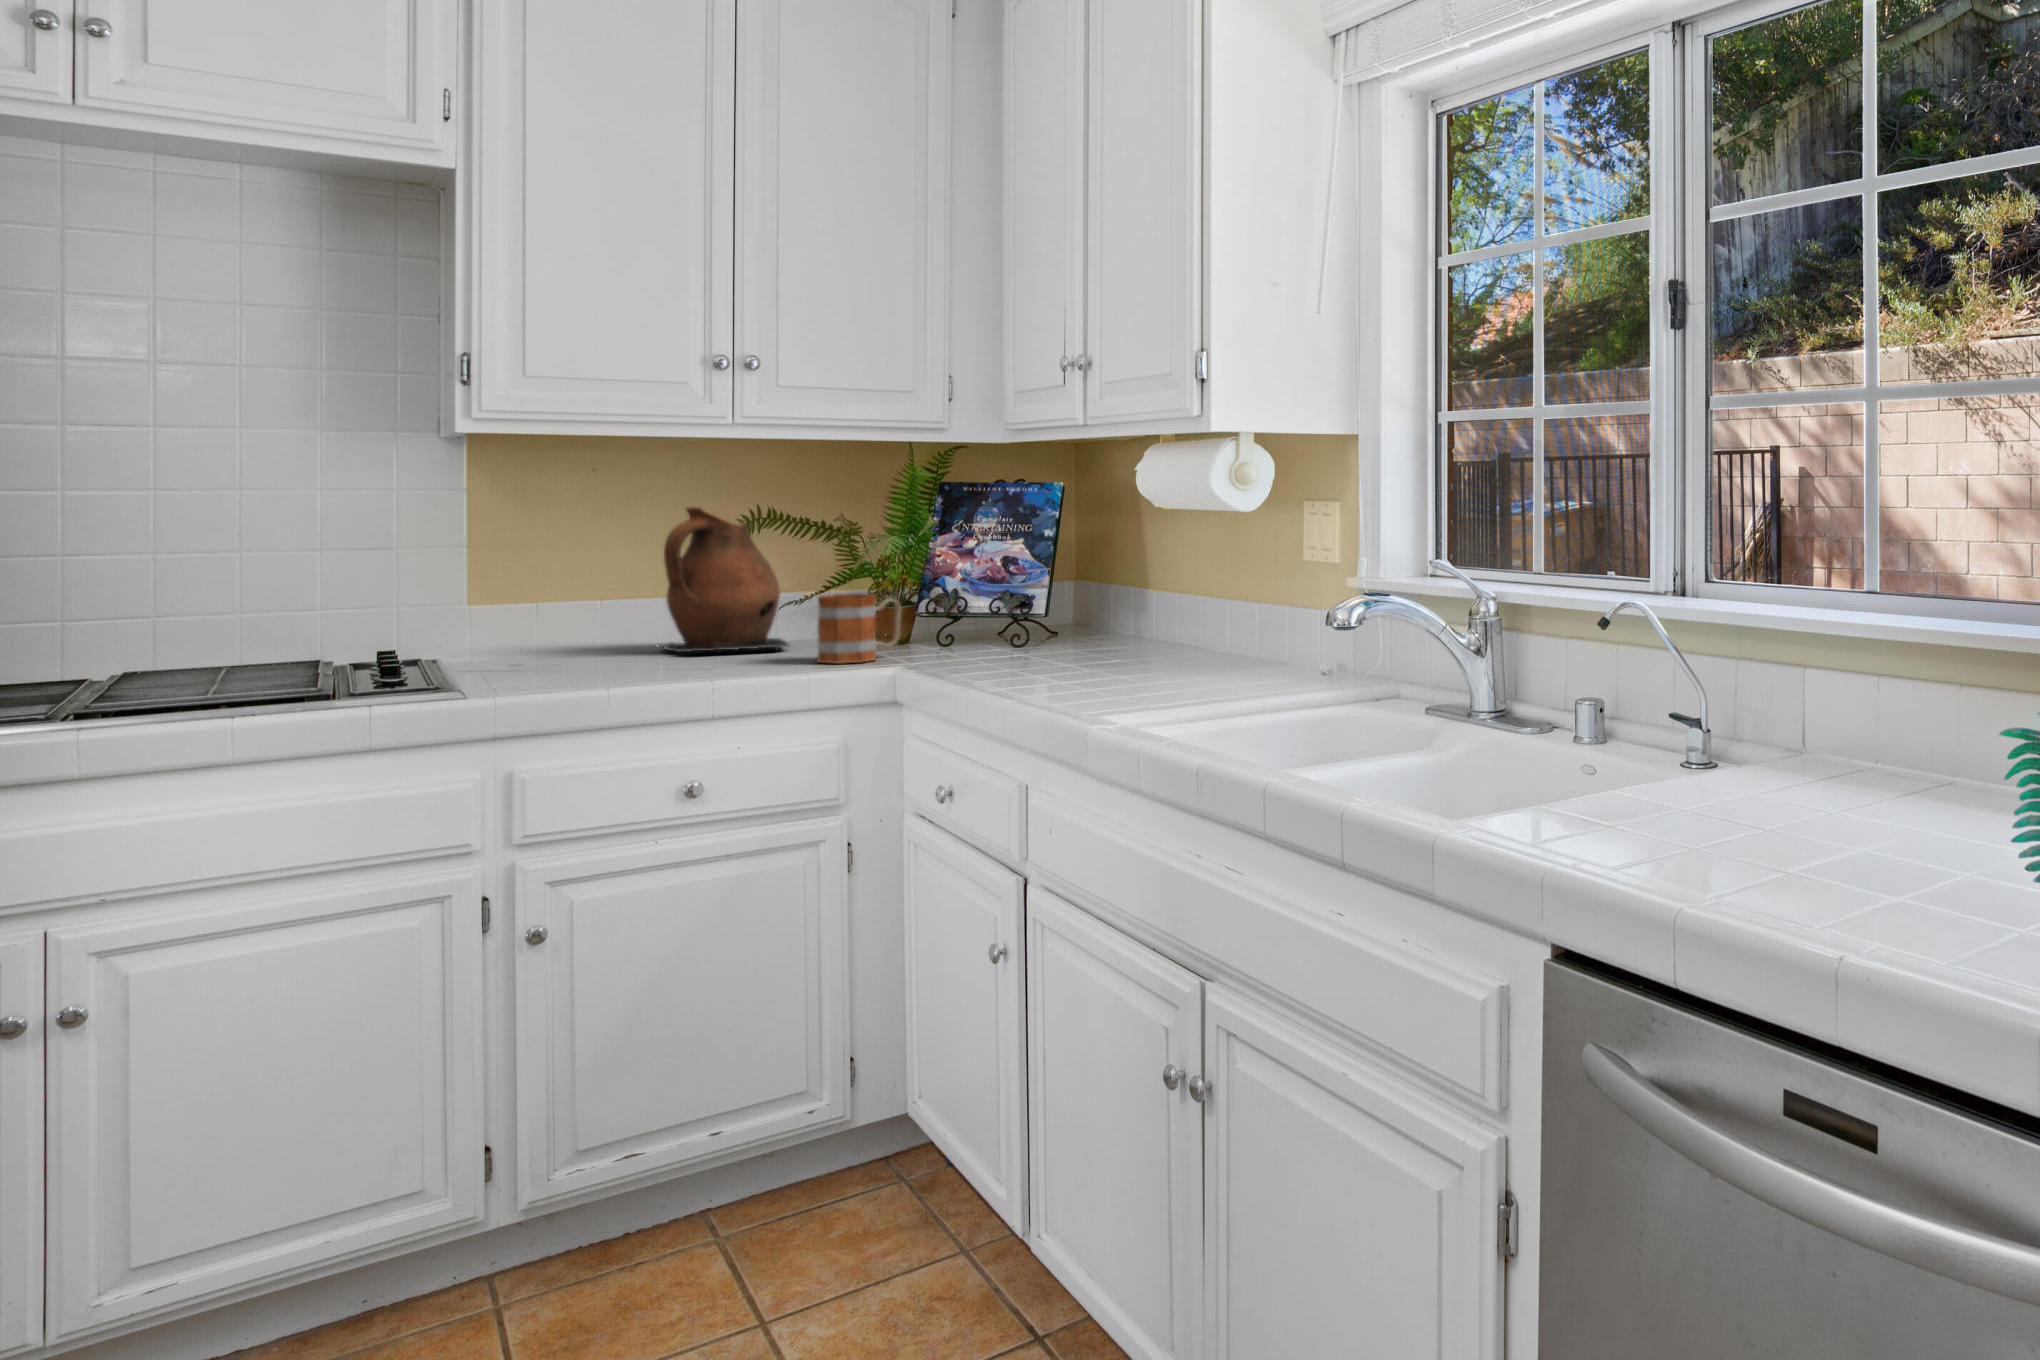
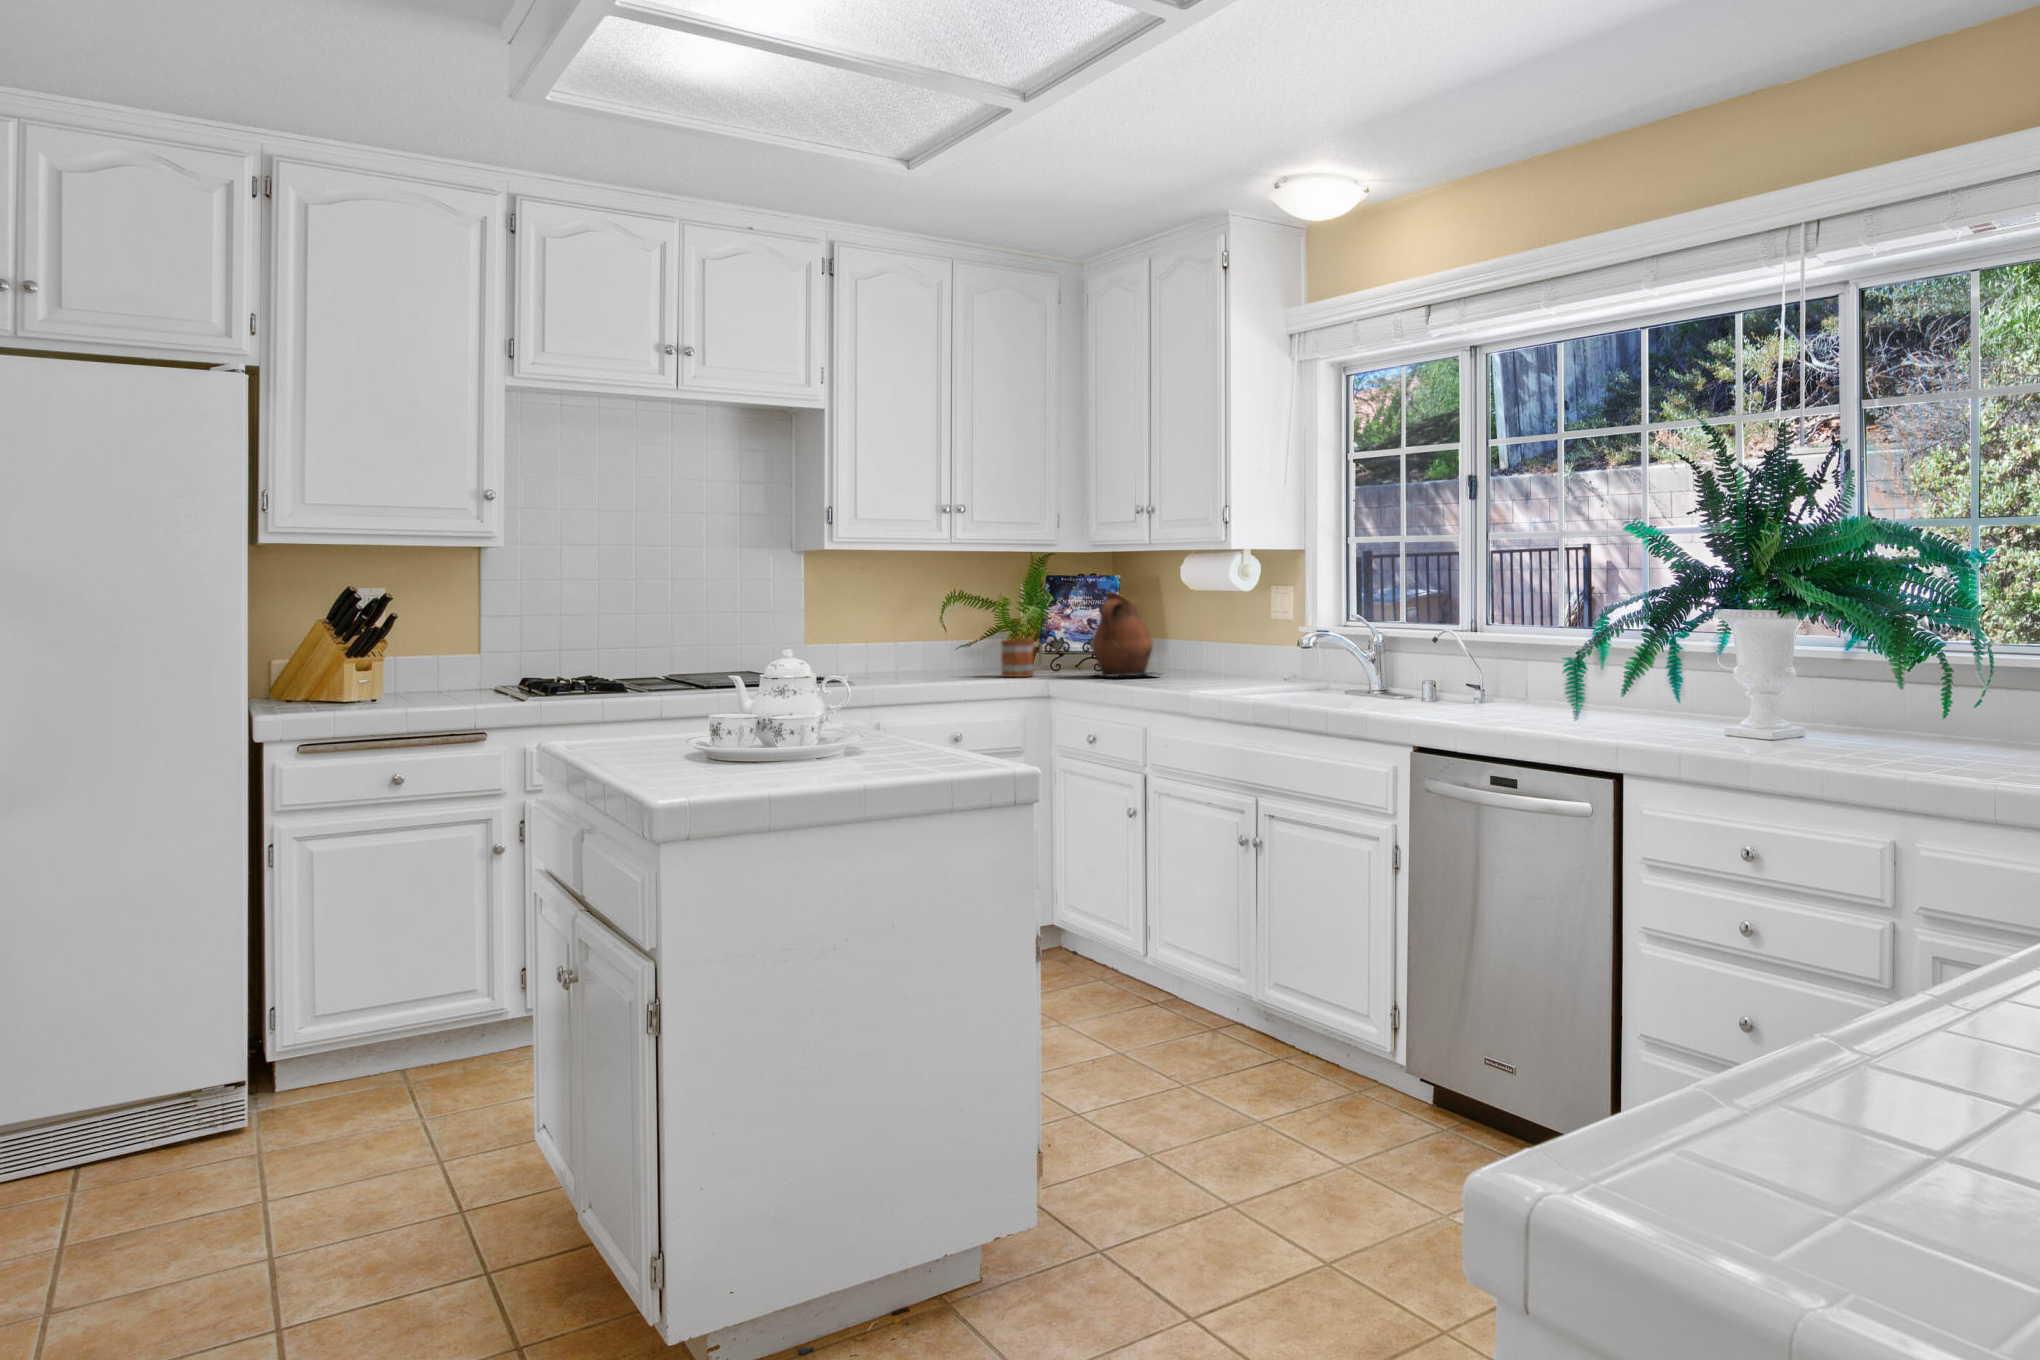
ceramic pitcher: present [664,507,788,652] -> present [1093,592,1155,677]

